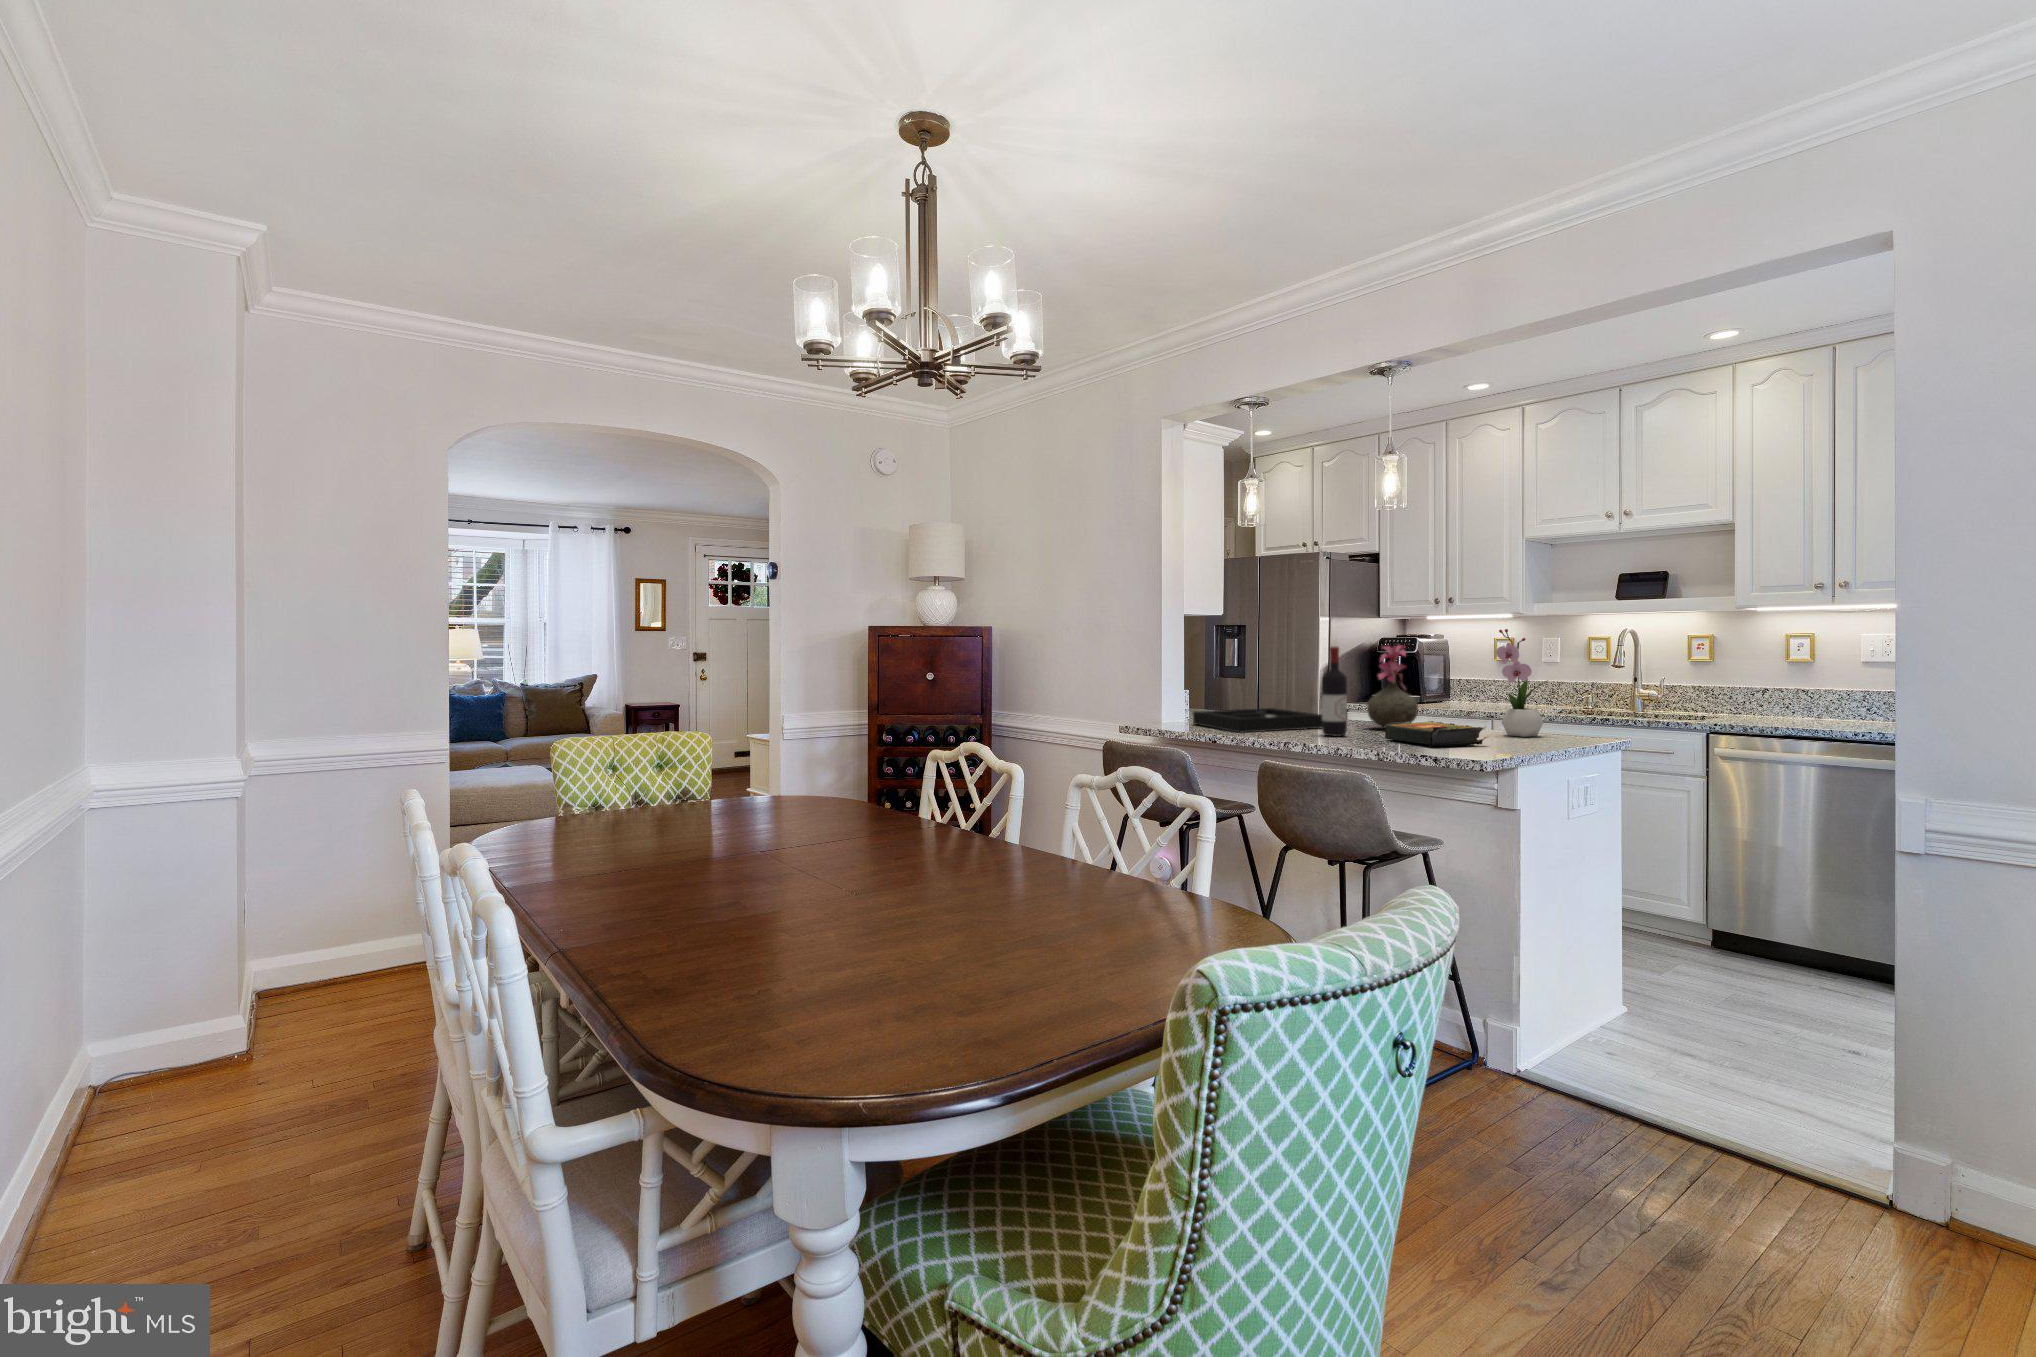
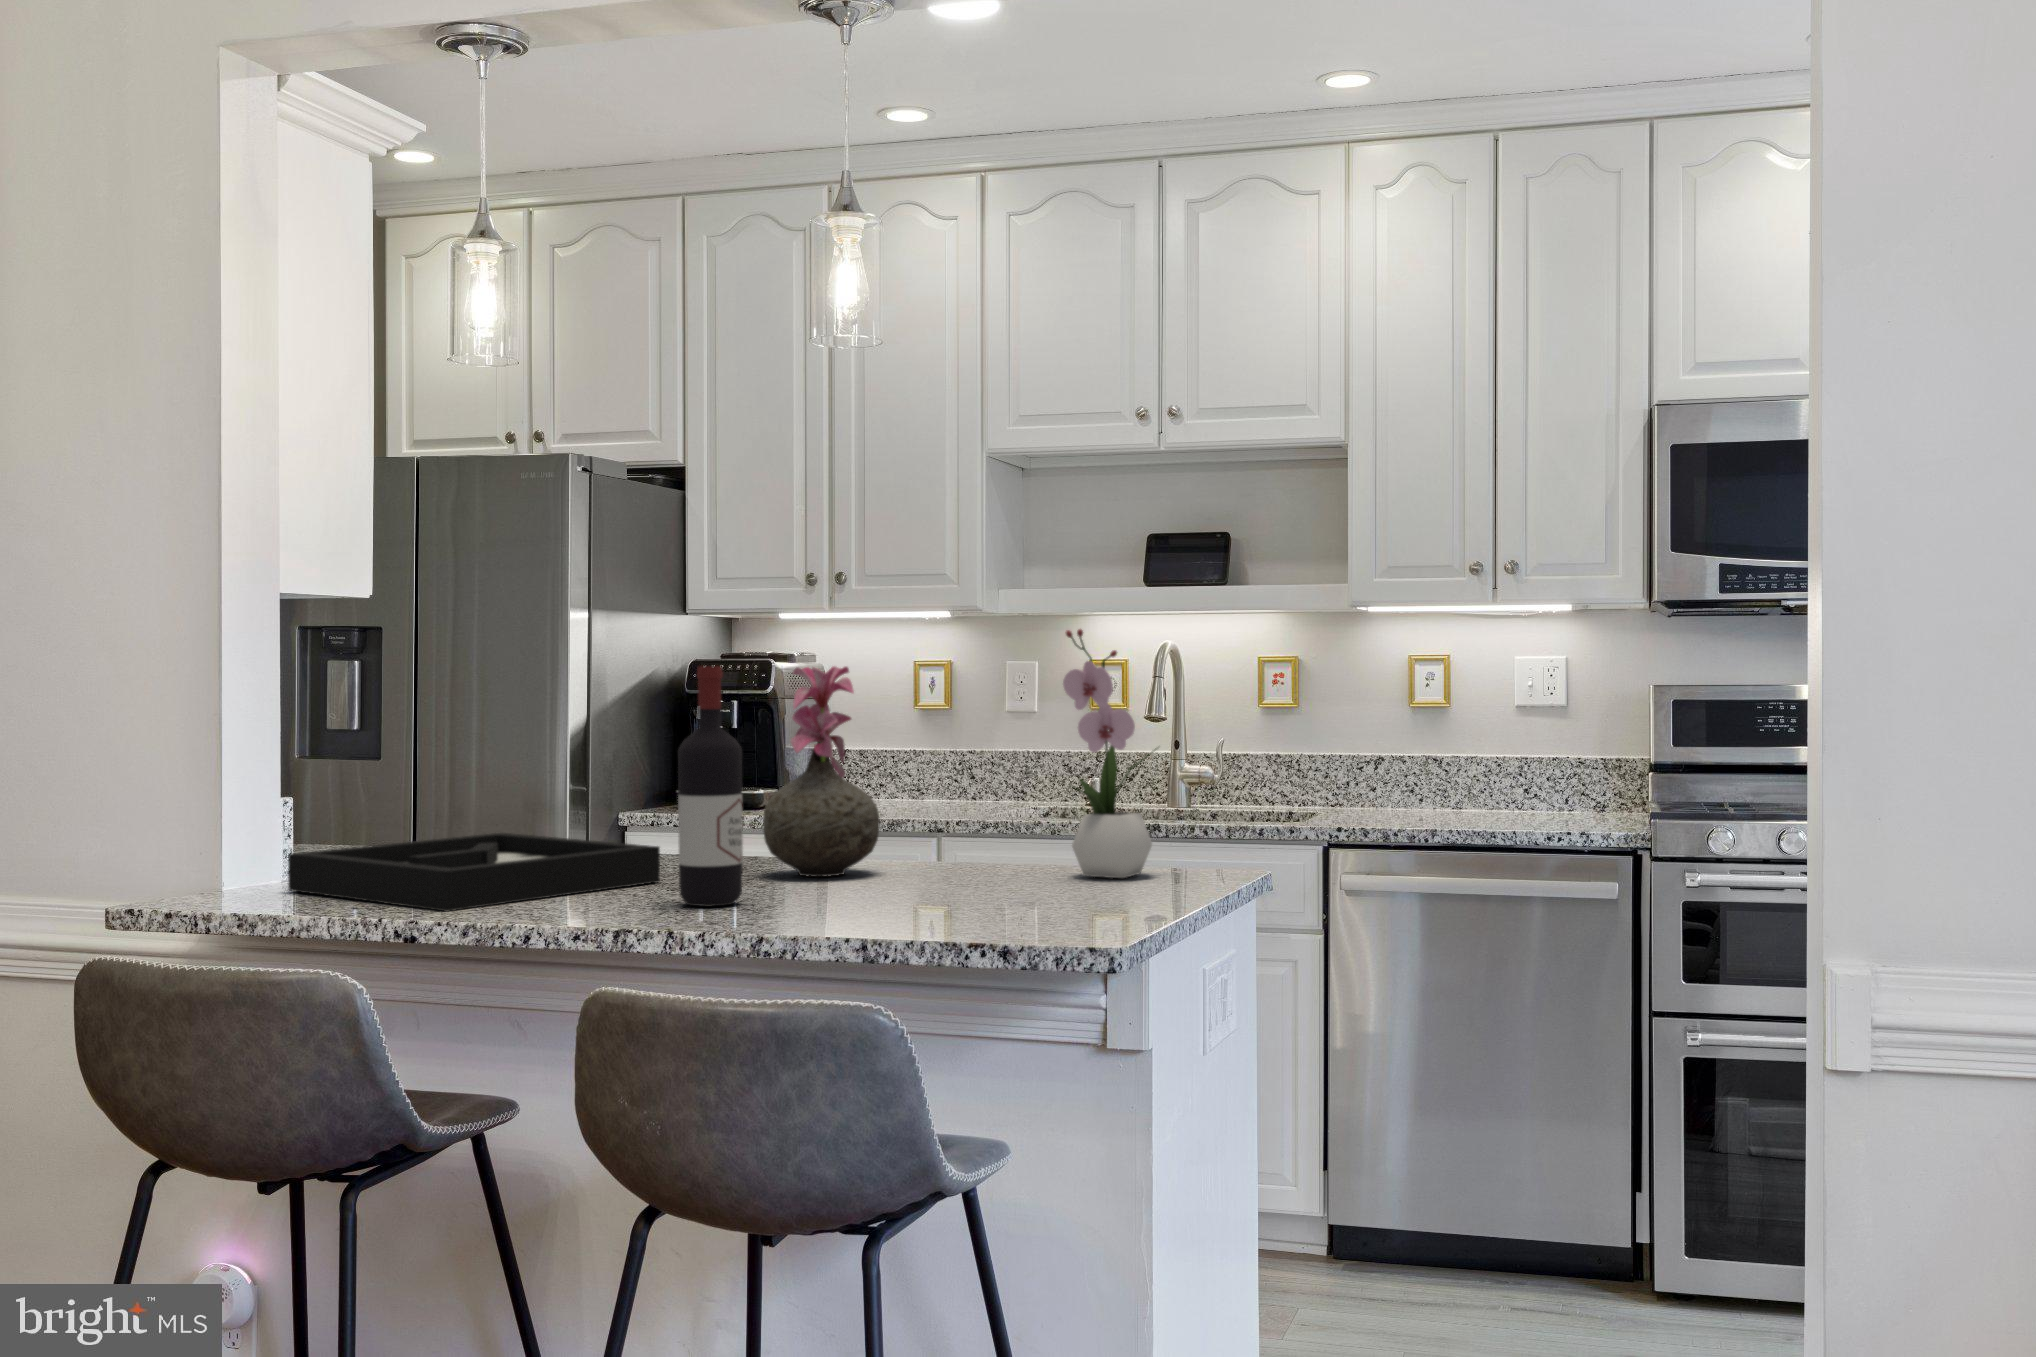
book: present [1385,721,1488,747] -> none [848,852,1097,925]

